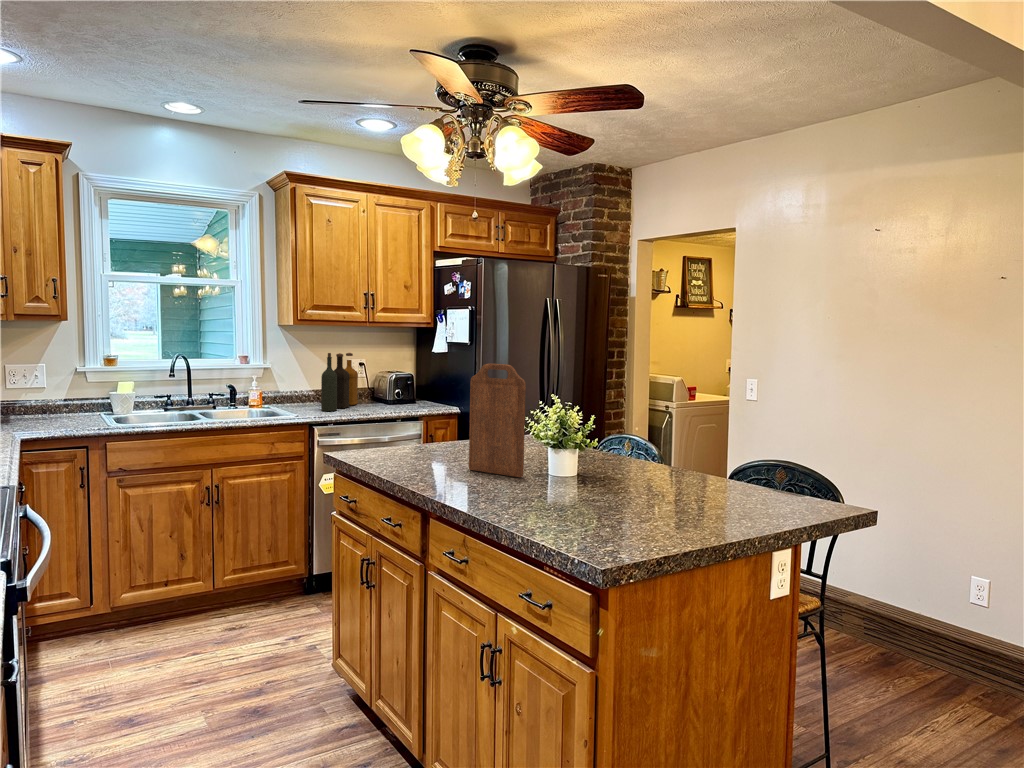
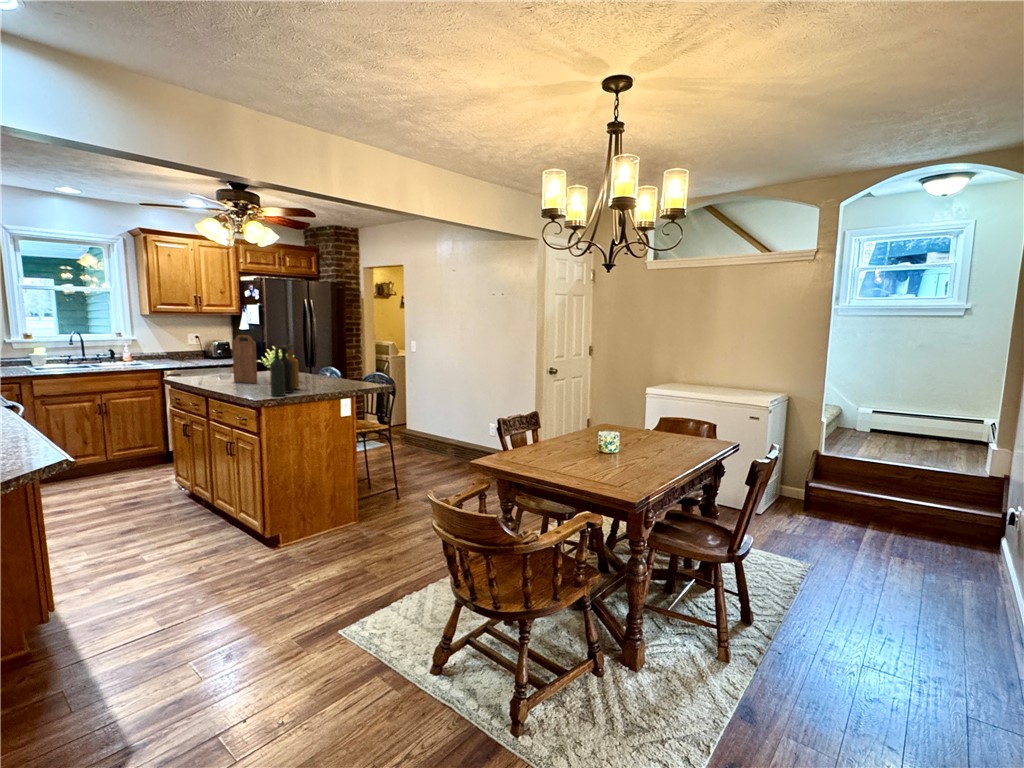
bottle: present [321,353,358,411] -> present [270,344,299,396]

